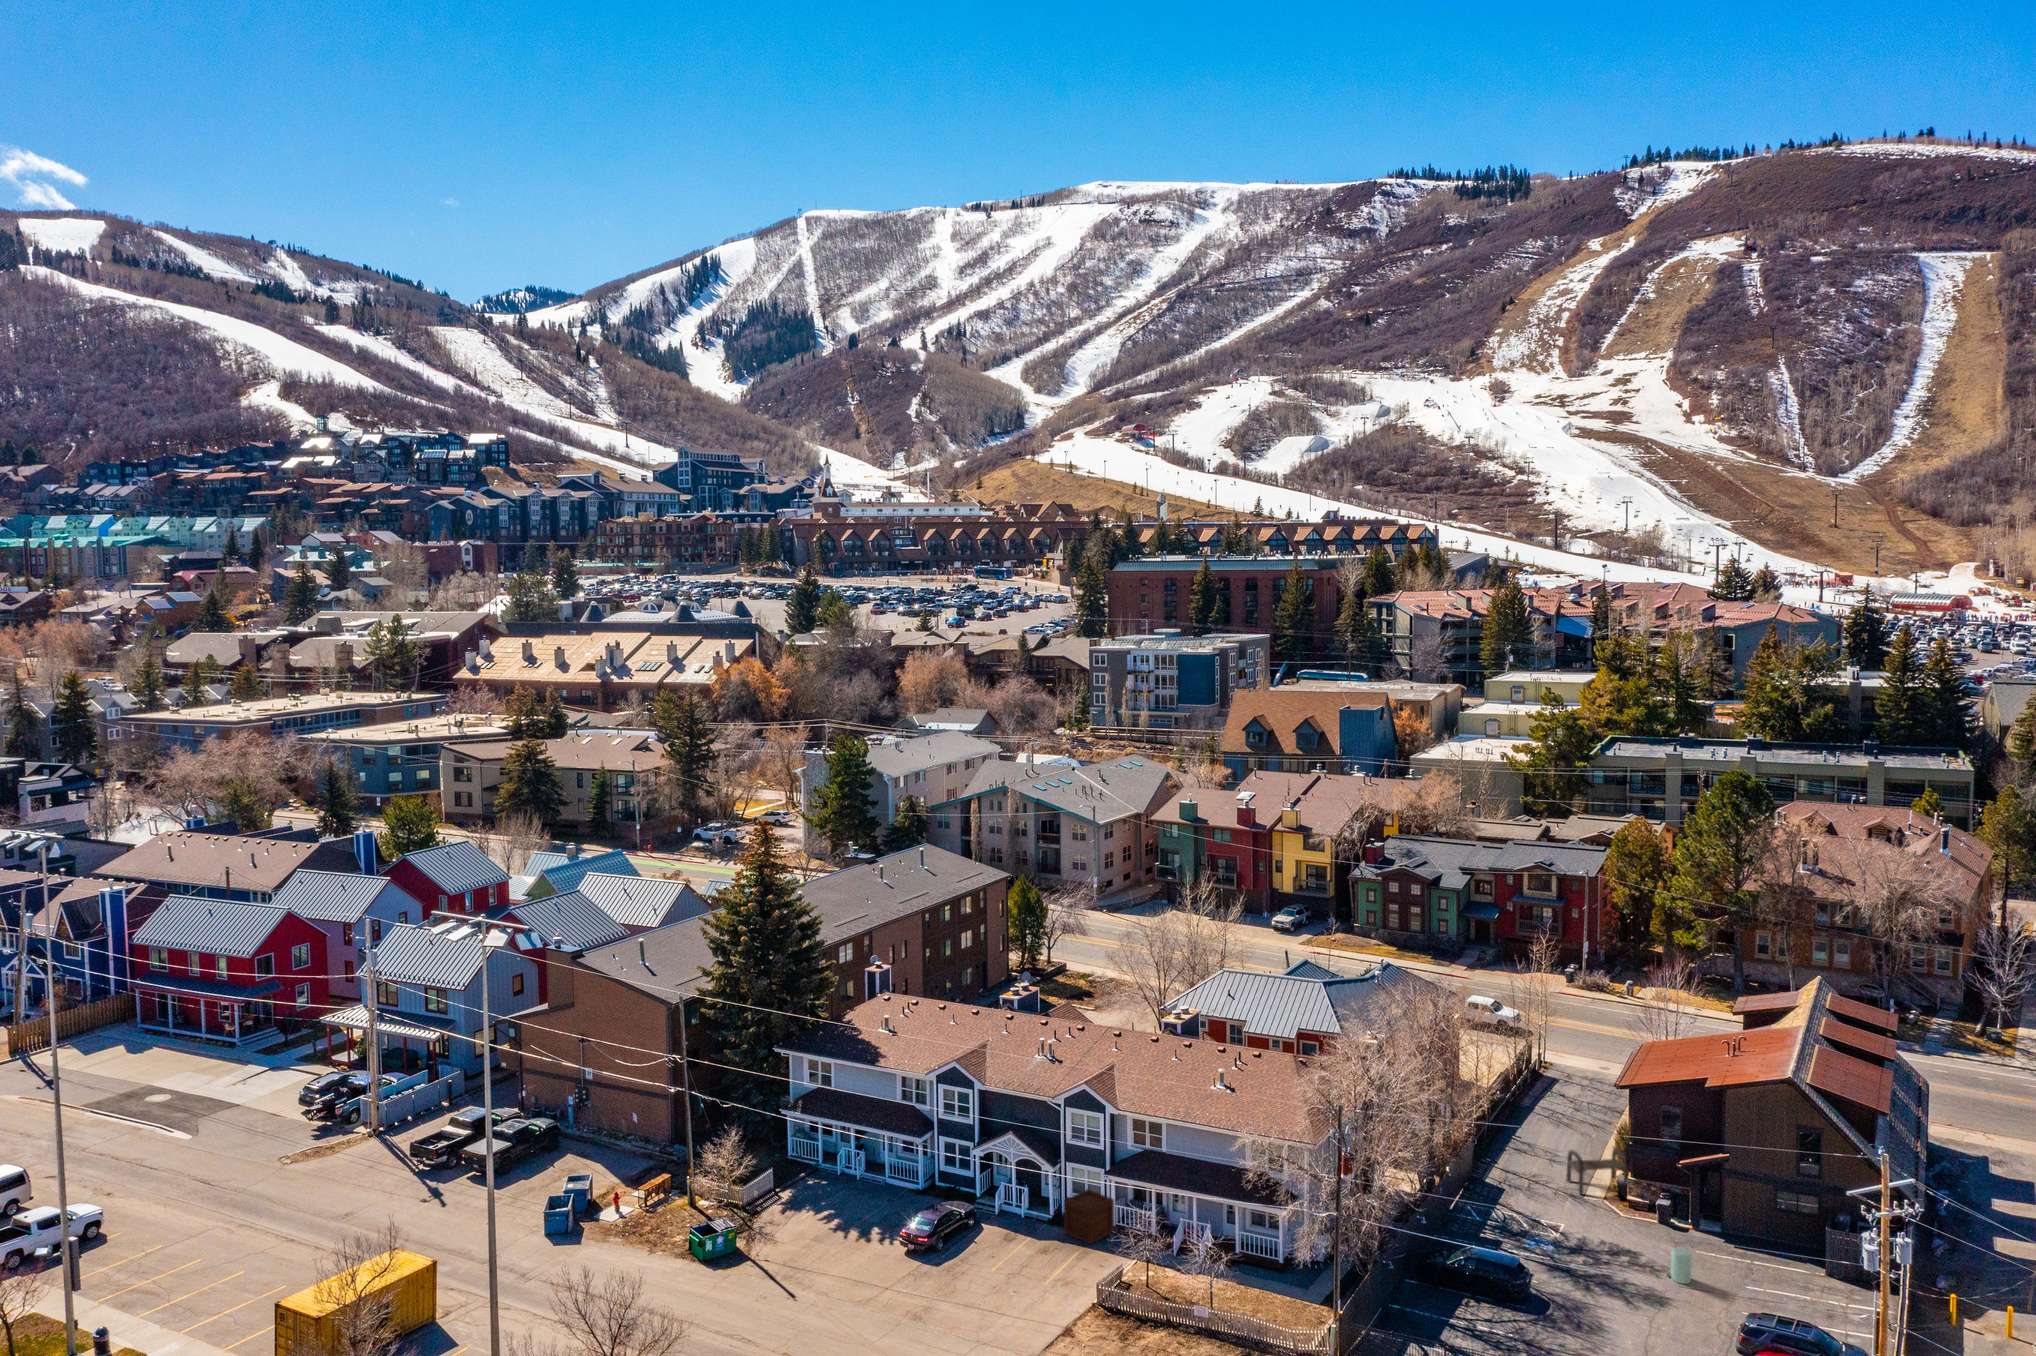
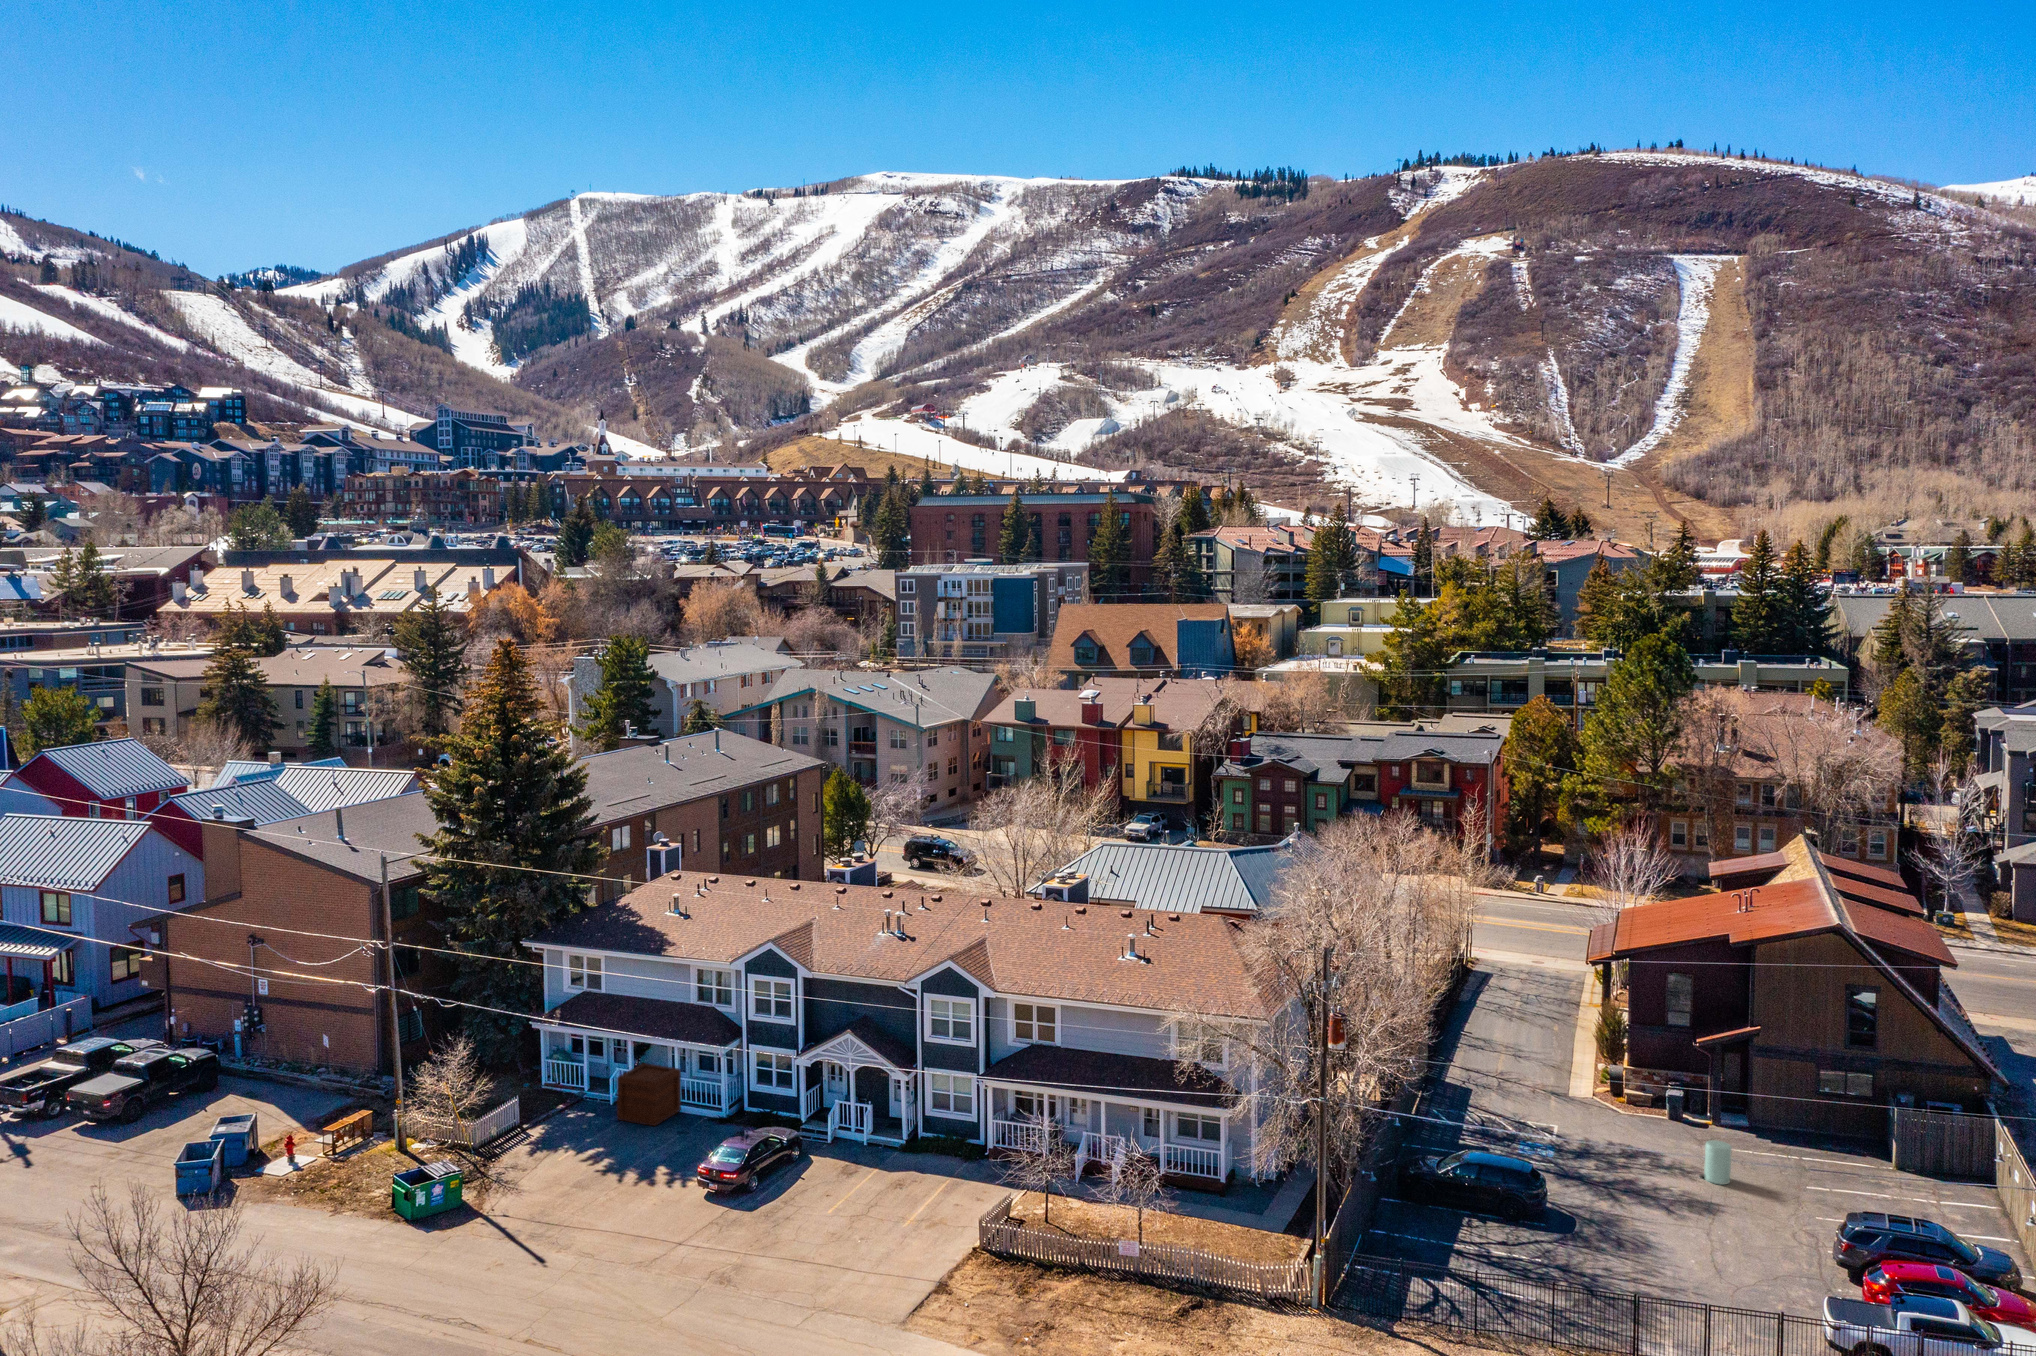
bench: present [1567,1149,1629,1194] -> none [1541,1033,1618,1090]
wooden crate: present [1064,1189,1114,1244] -> present [617,1063,681,1126]

